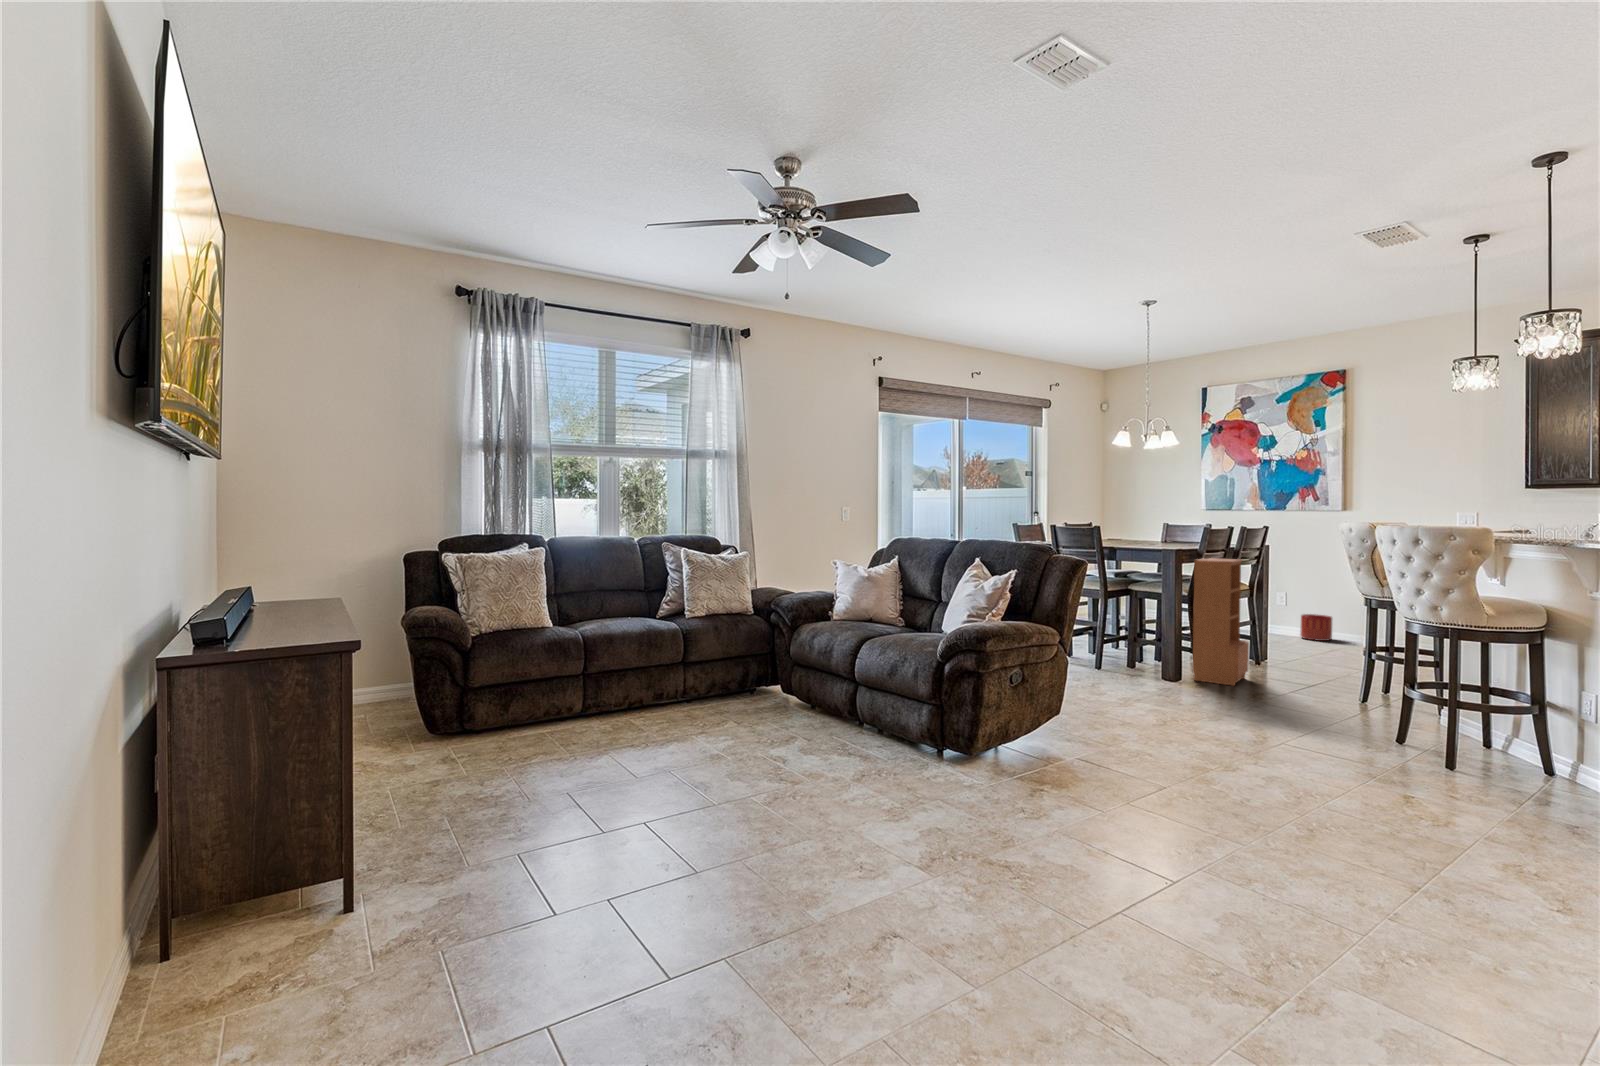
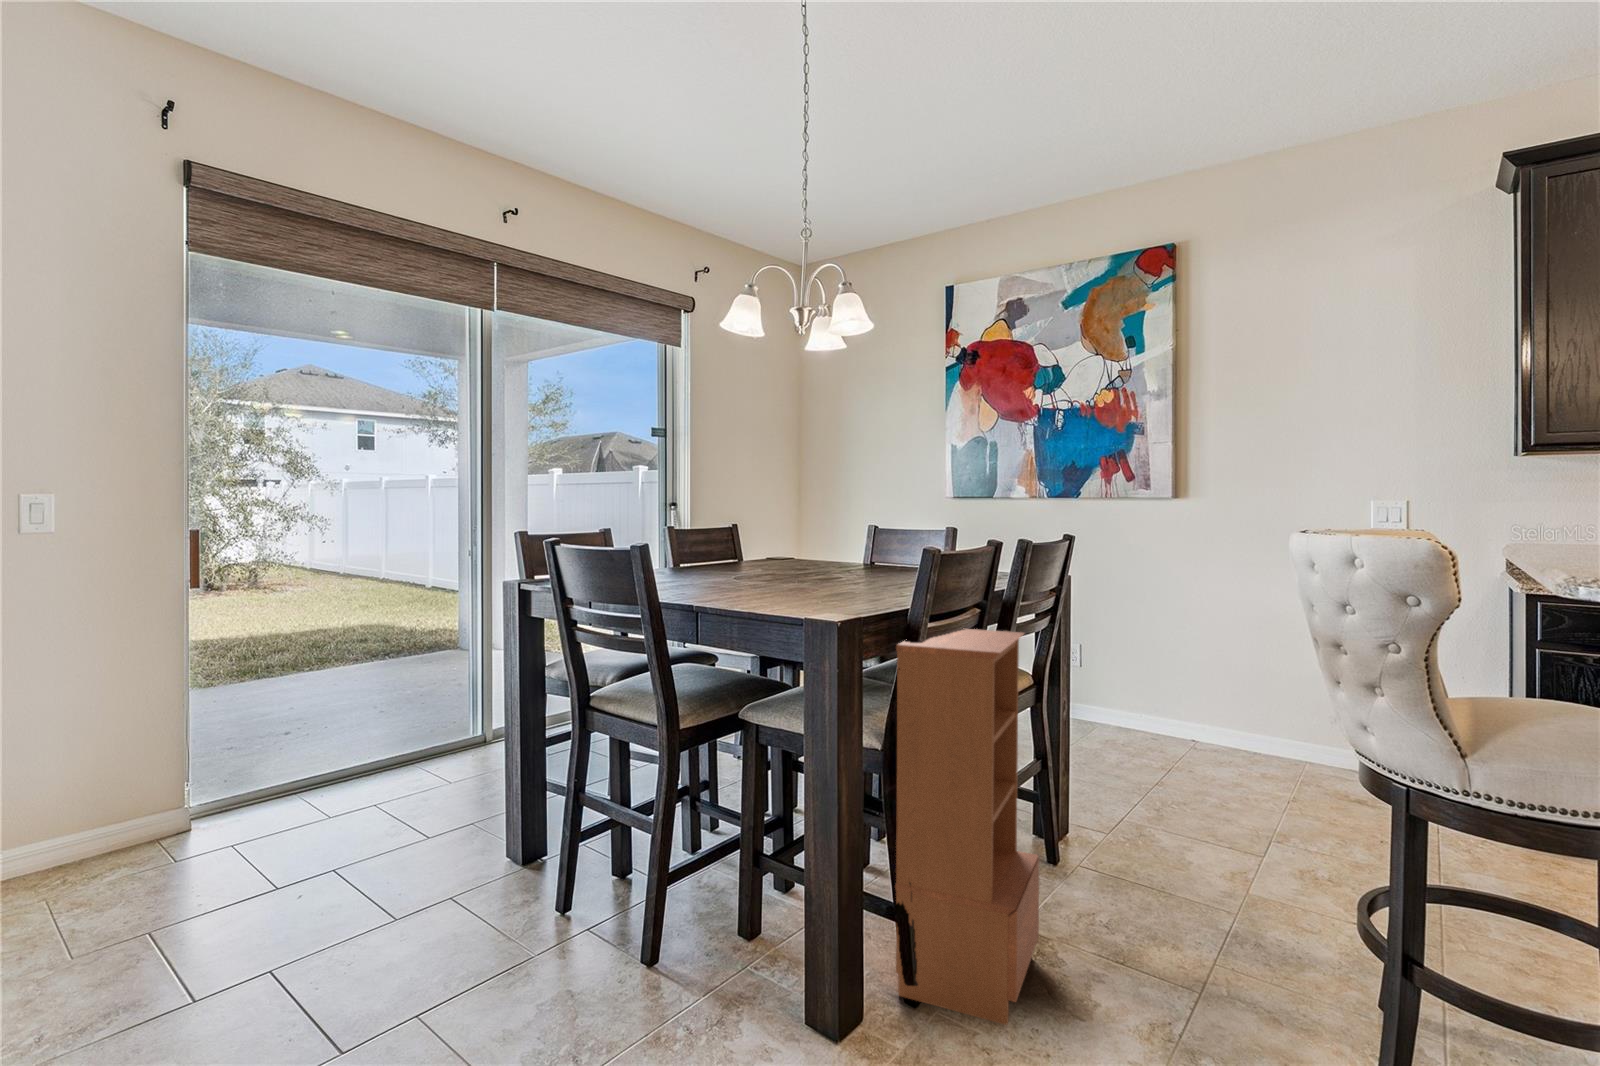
planter: present [1300,614,1332,641] -> none [1106,685,1158,737]

